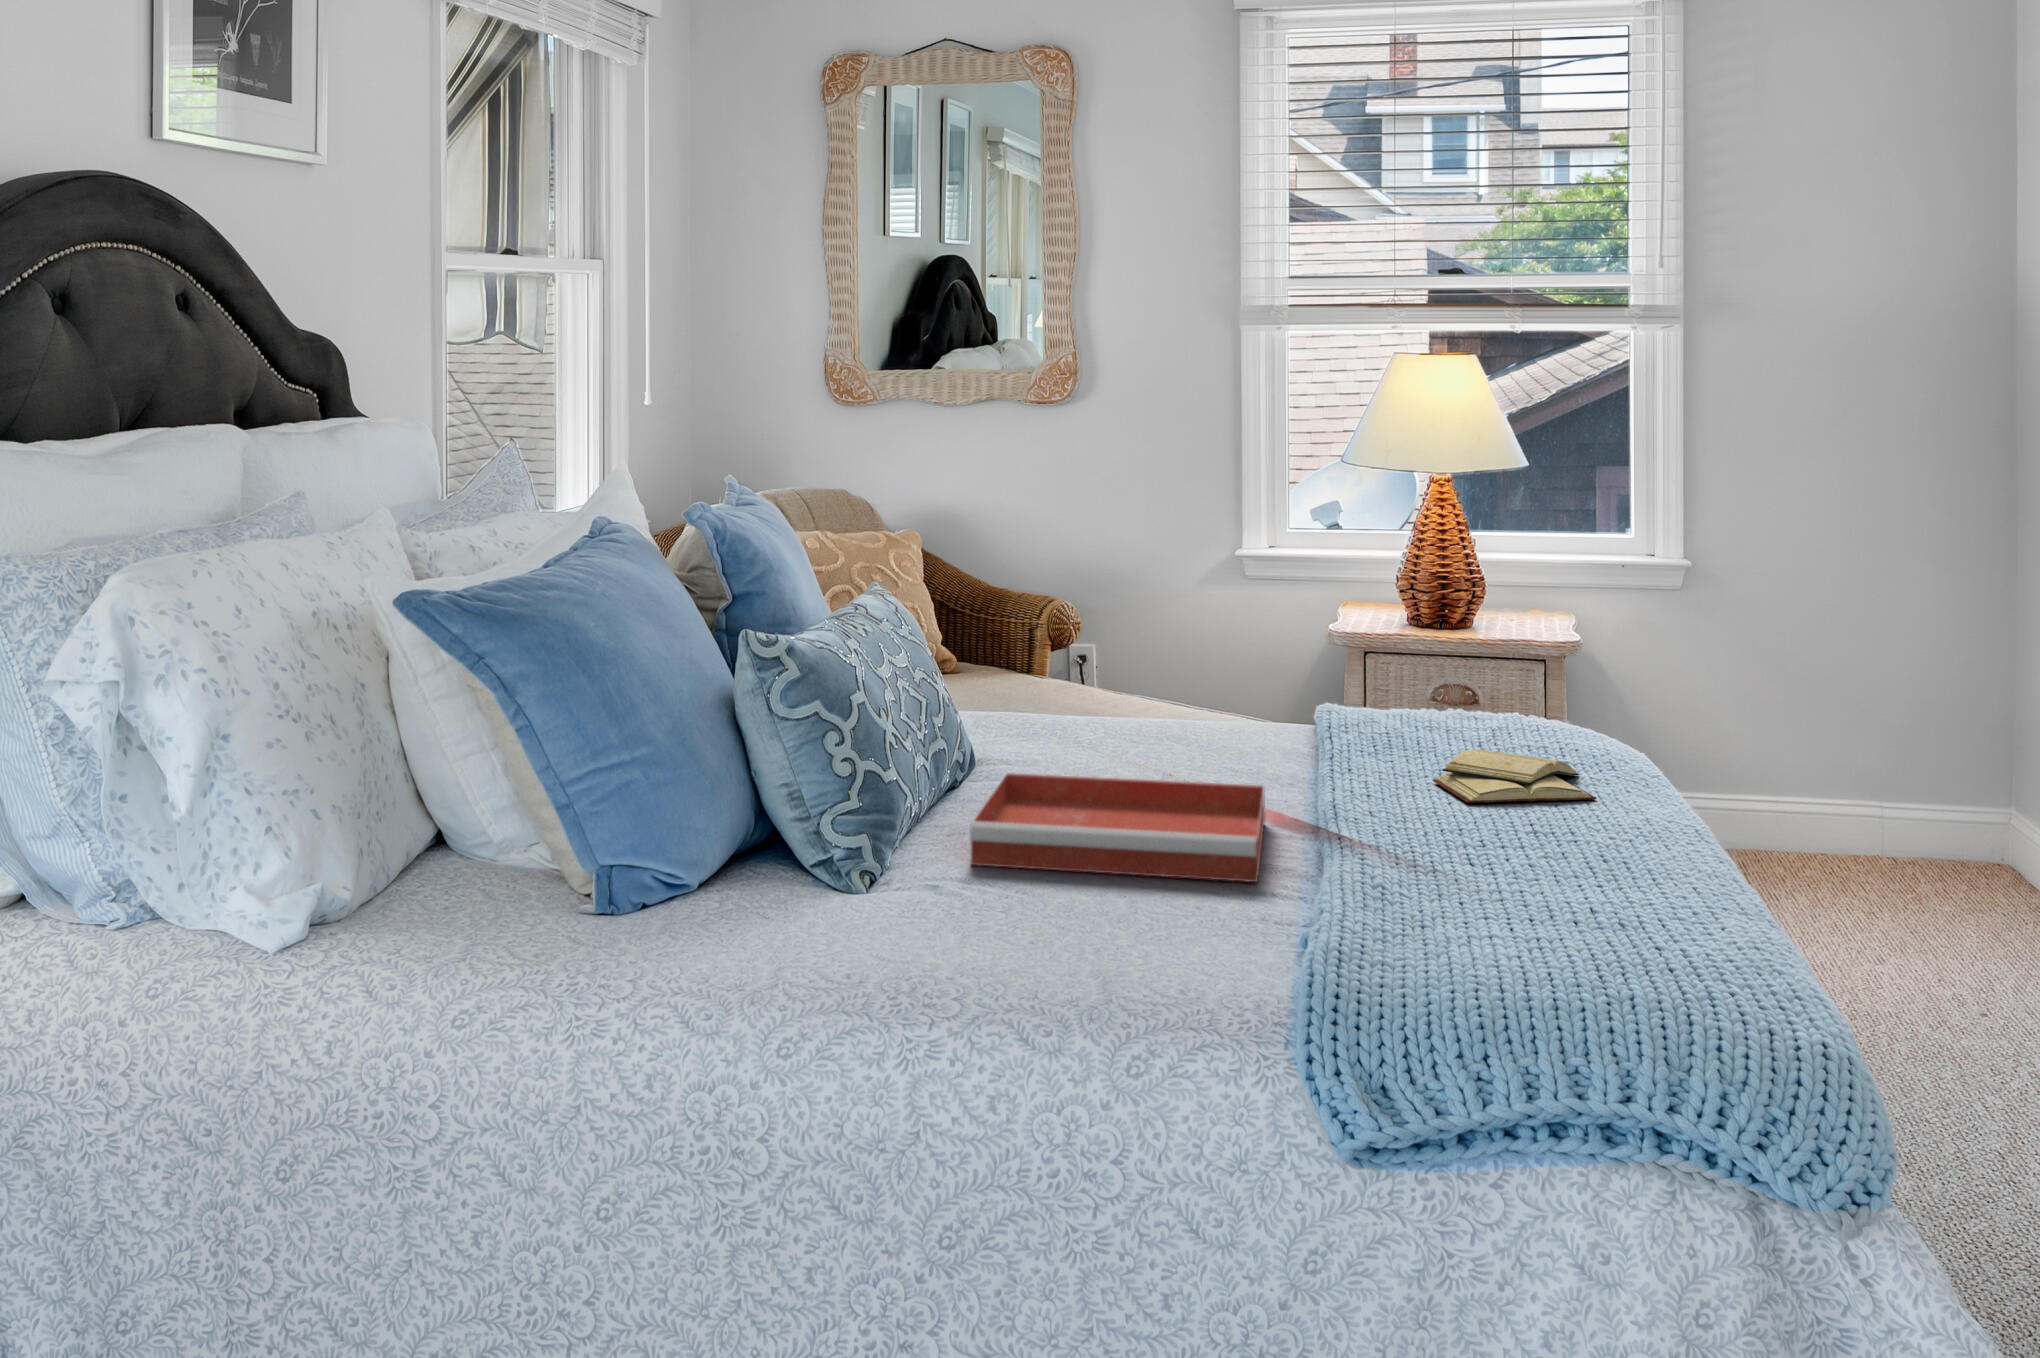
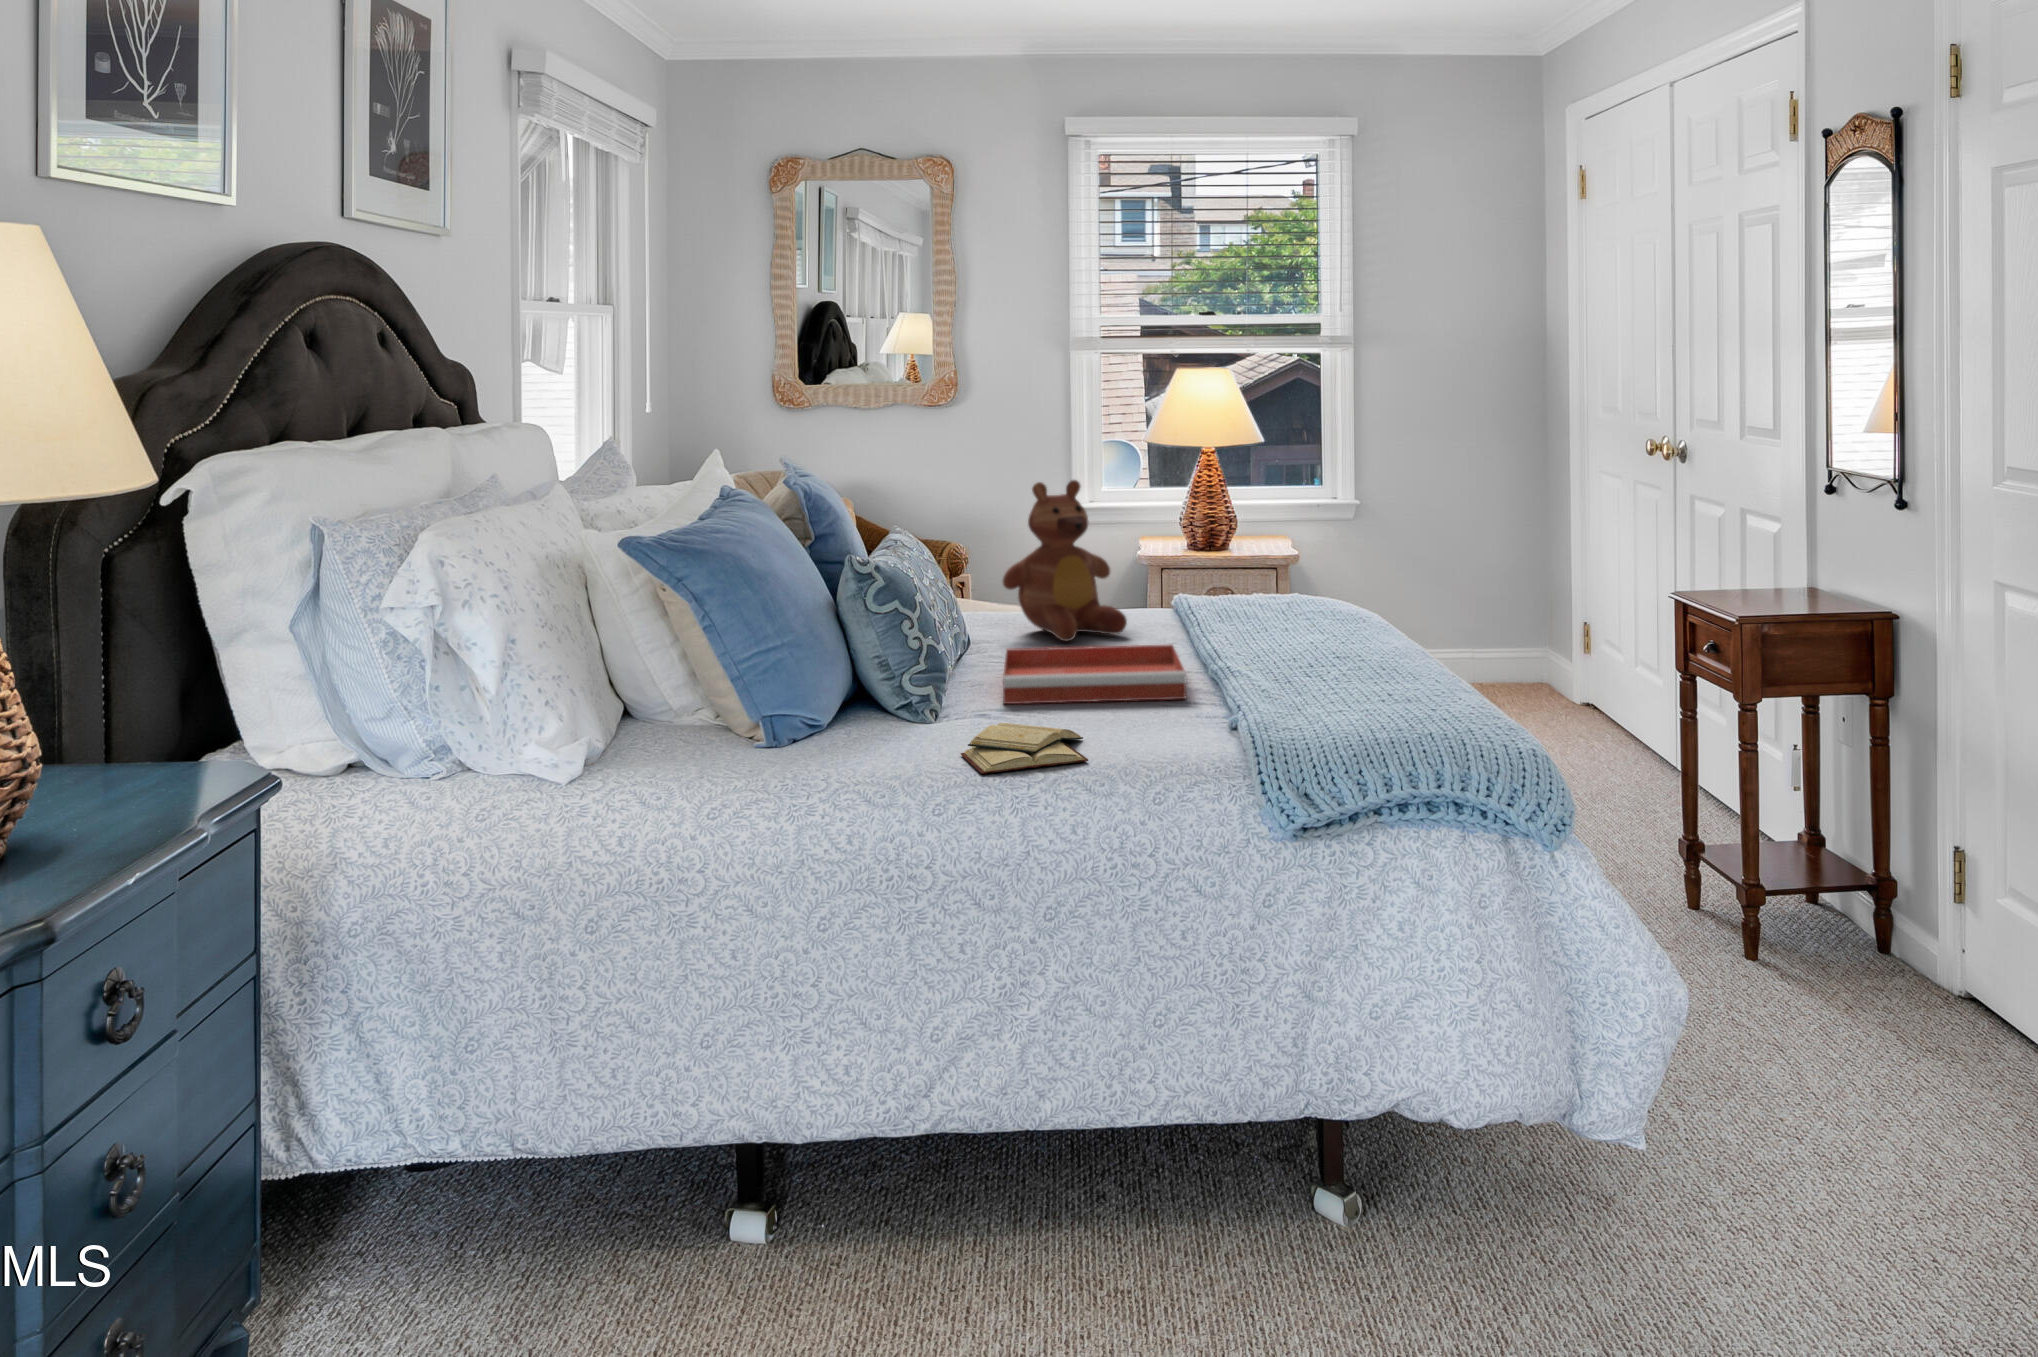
teddy bear: none [1035,518,1221,763] -> present [1003,480,1127,641]
diary: present [1433,749,1596,803] -> present [961,723,1088,774]

